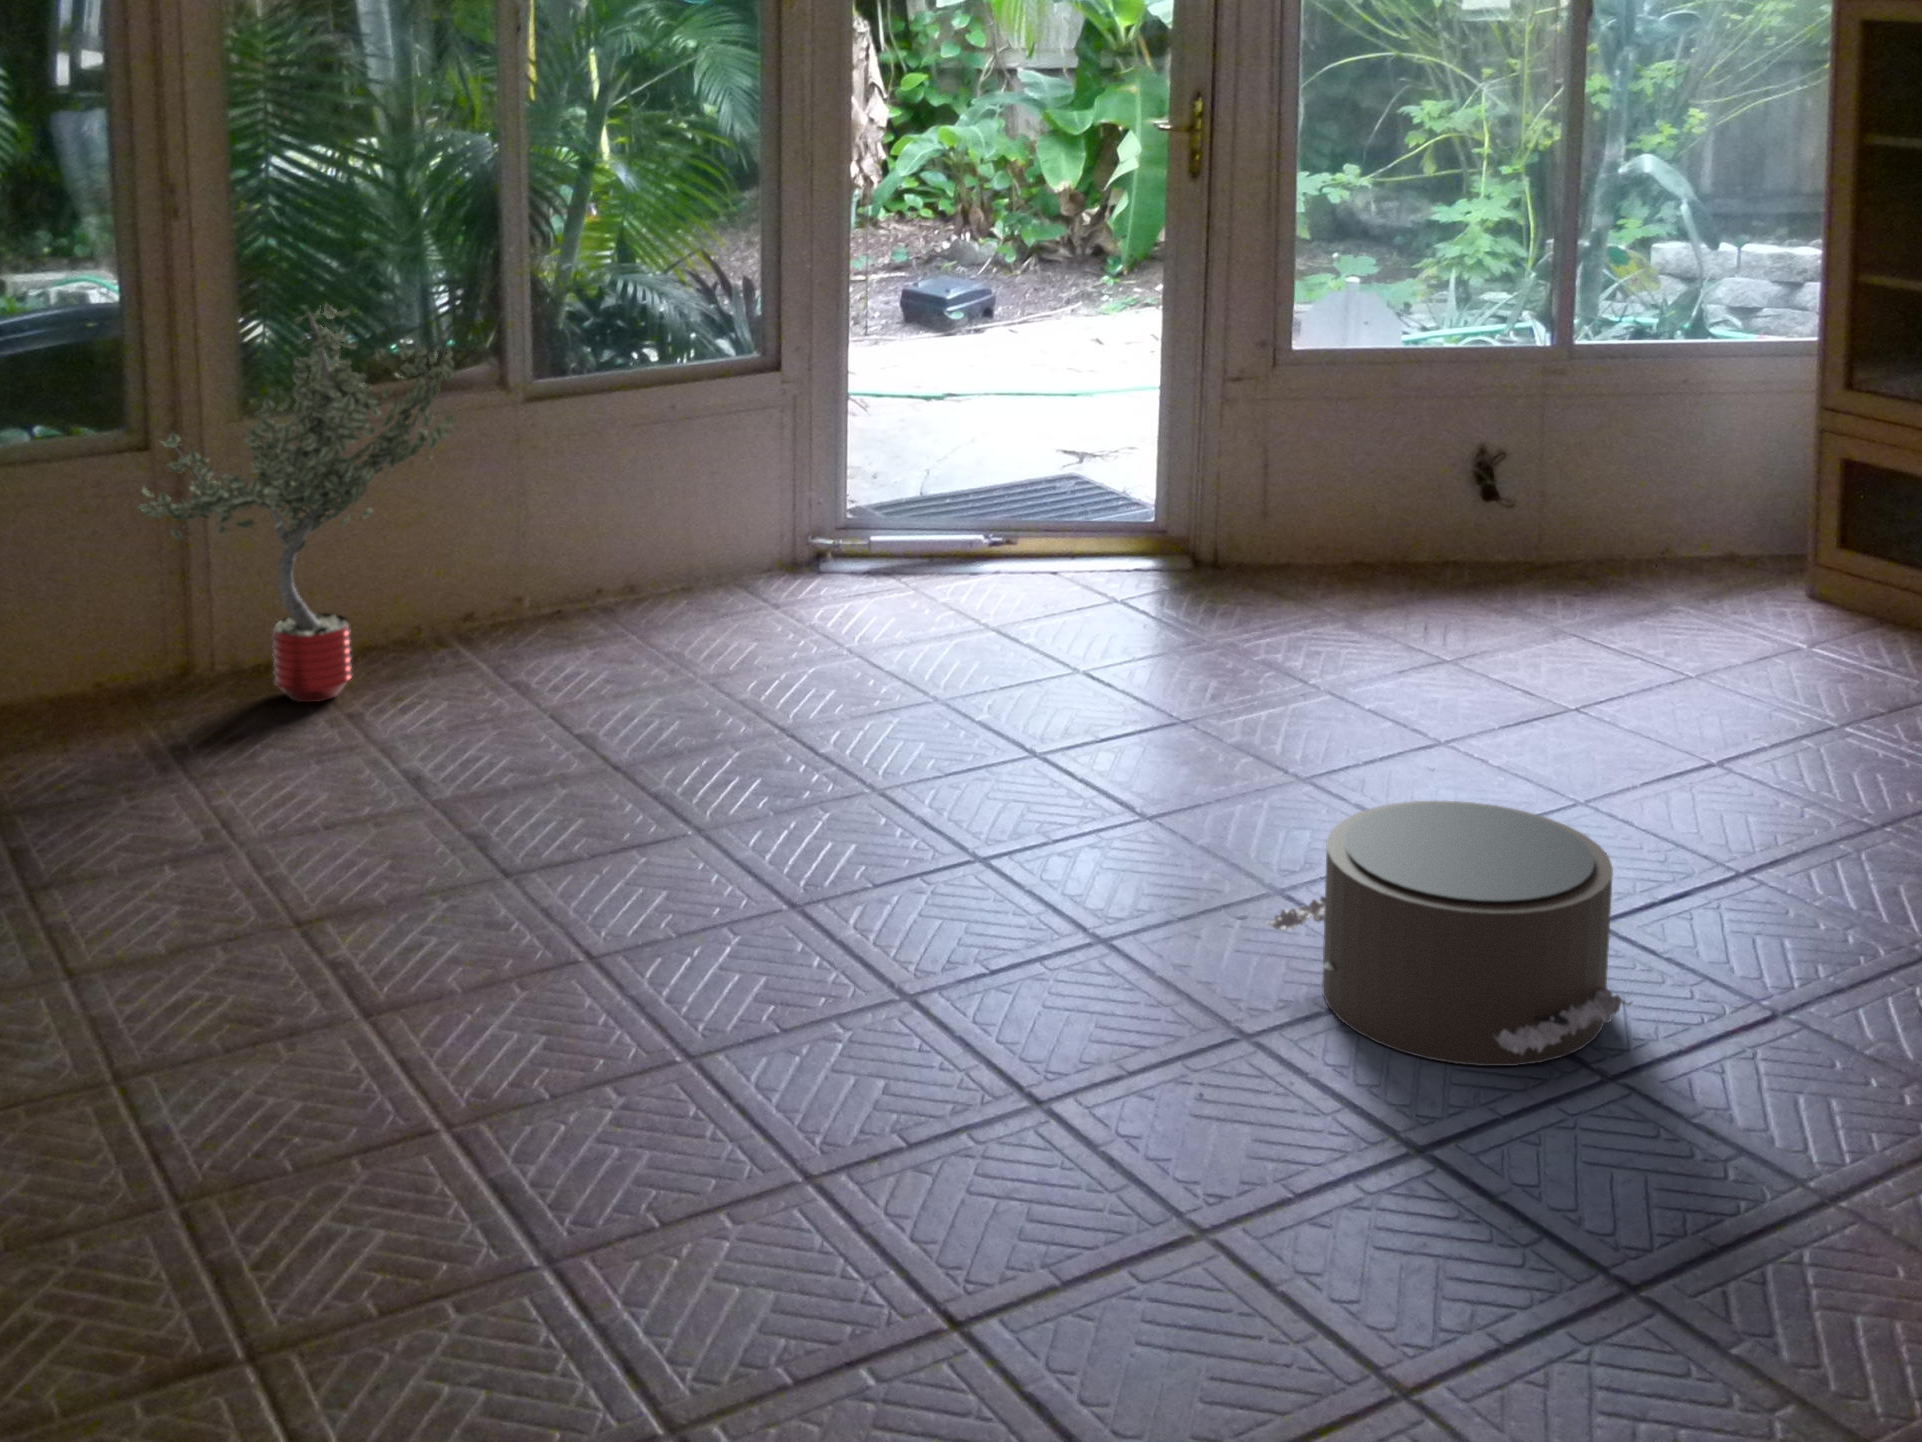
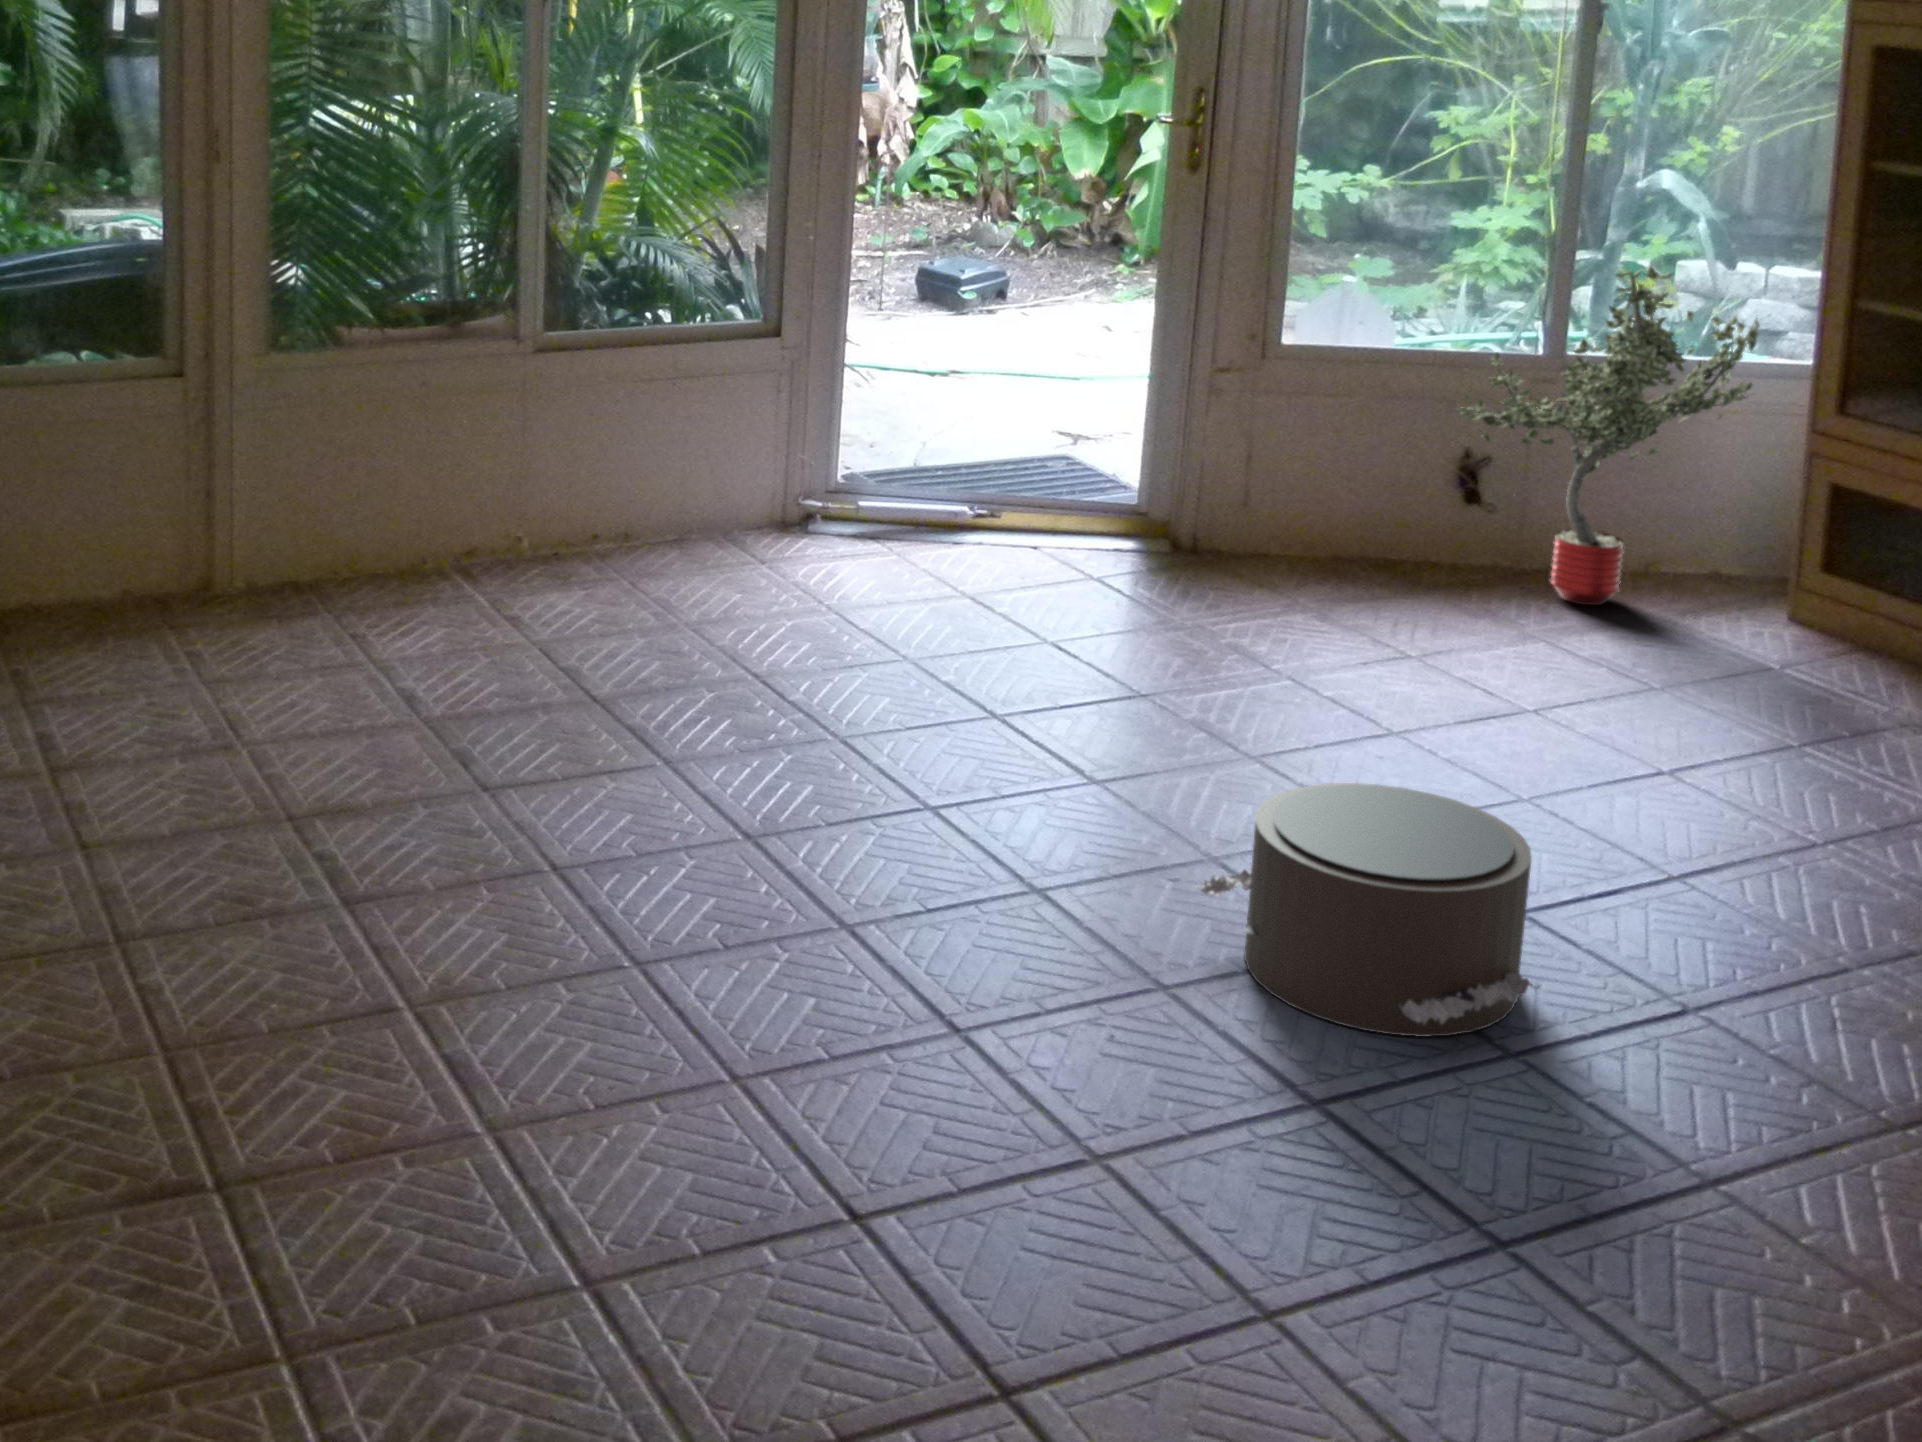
potted tree: present [138,303,455,702] -> present [1458,266,1760,605]

